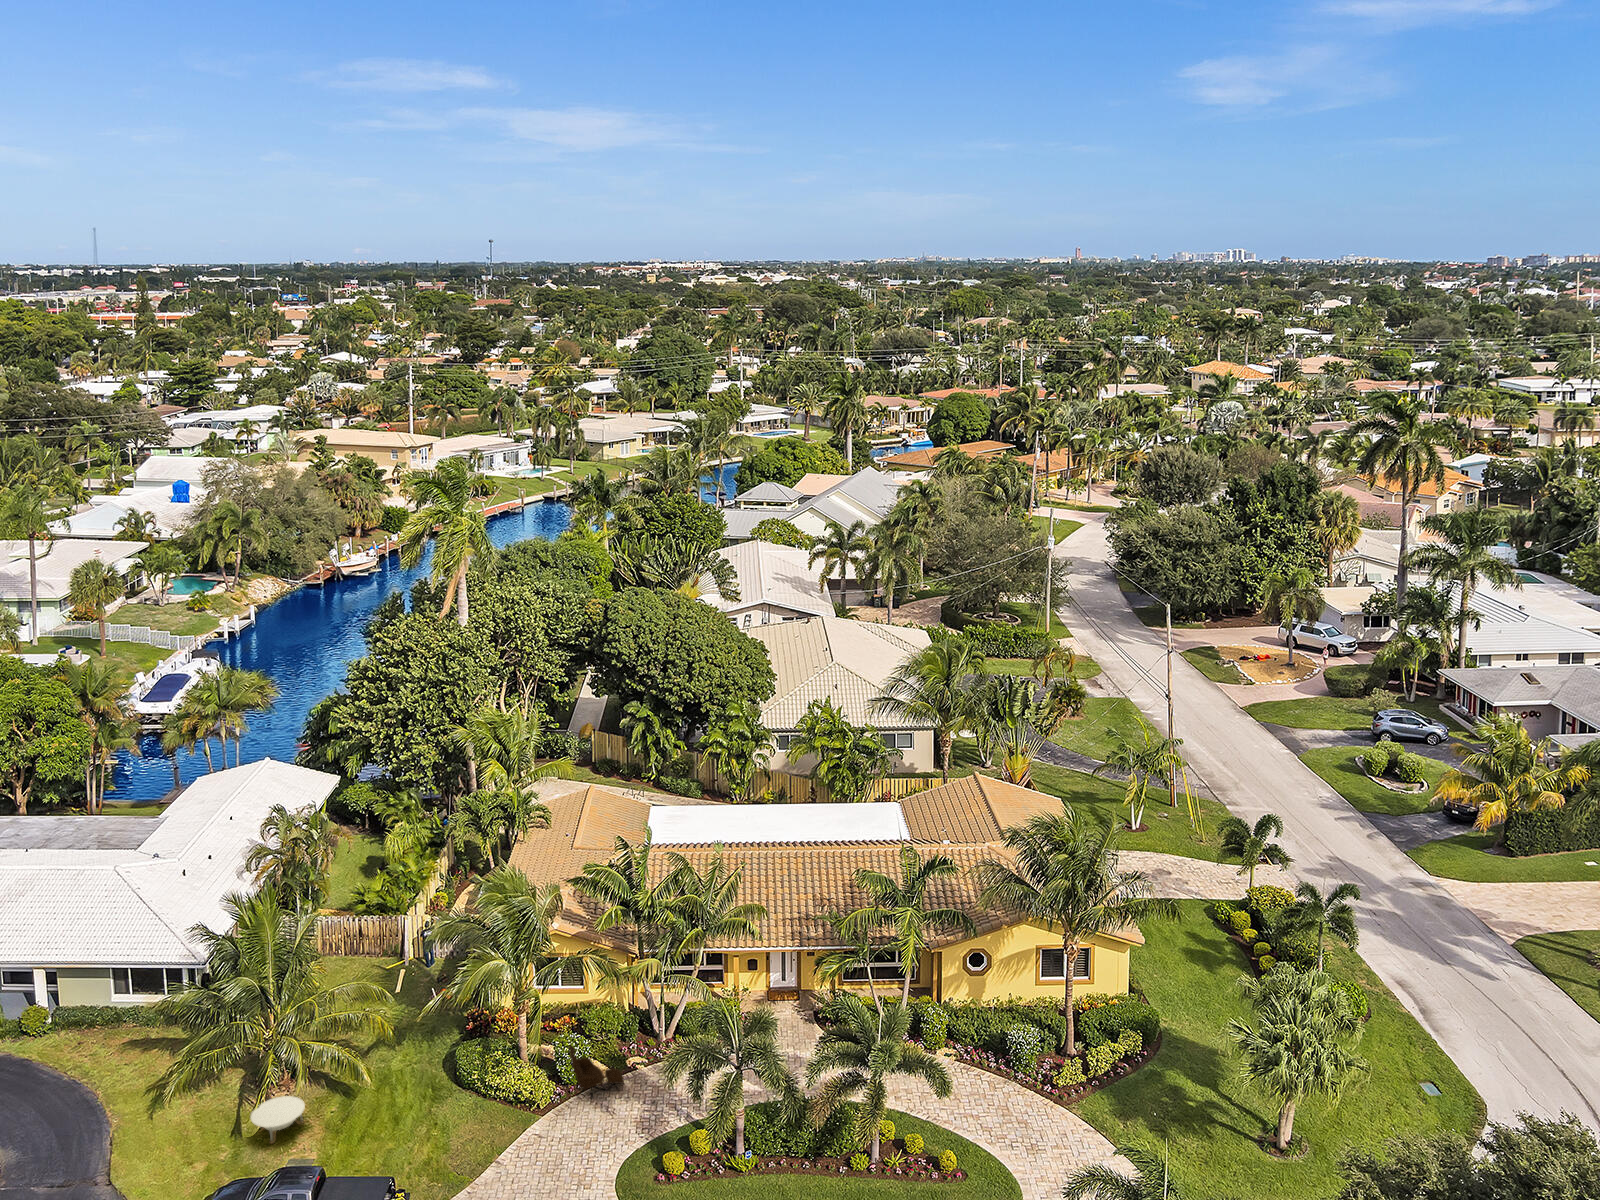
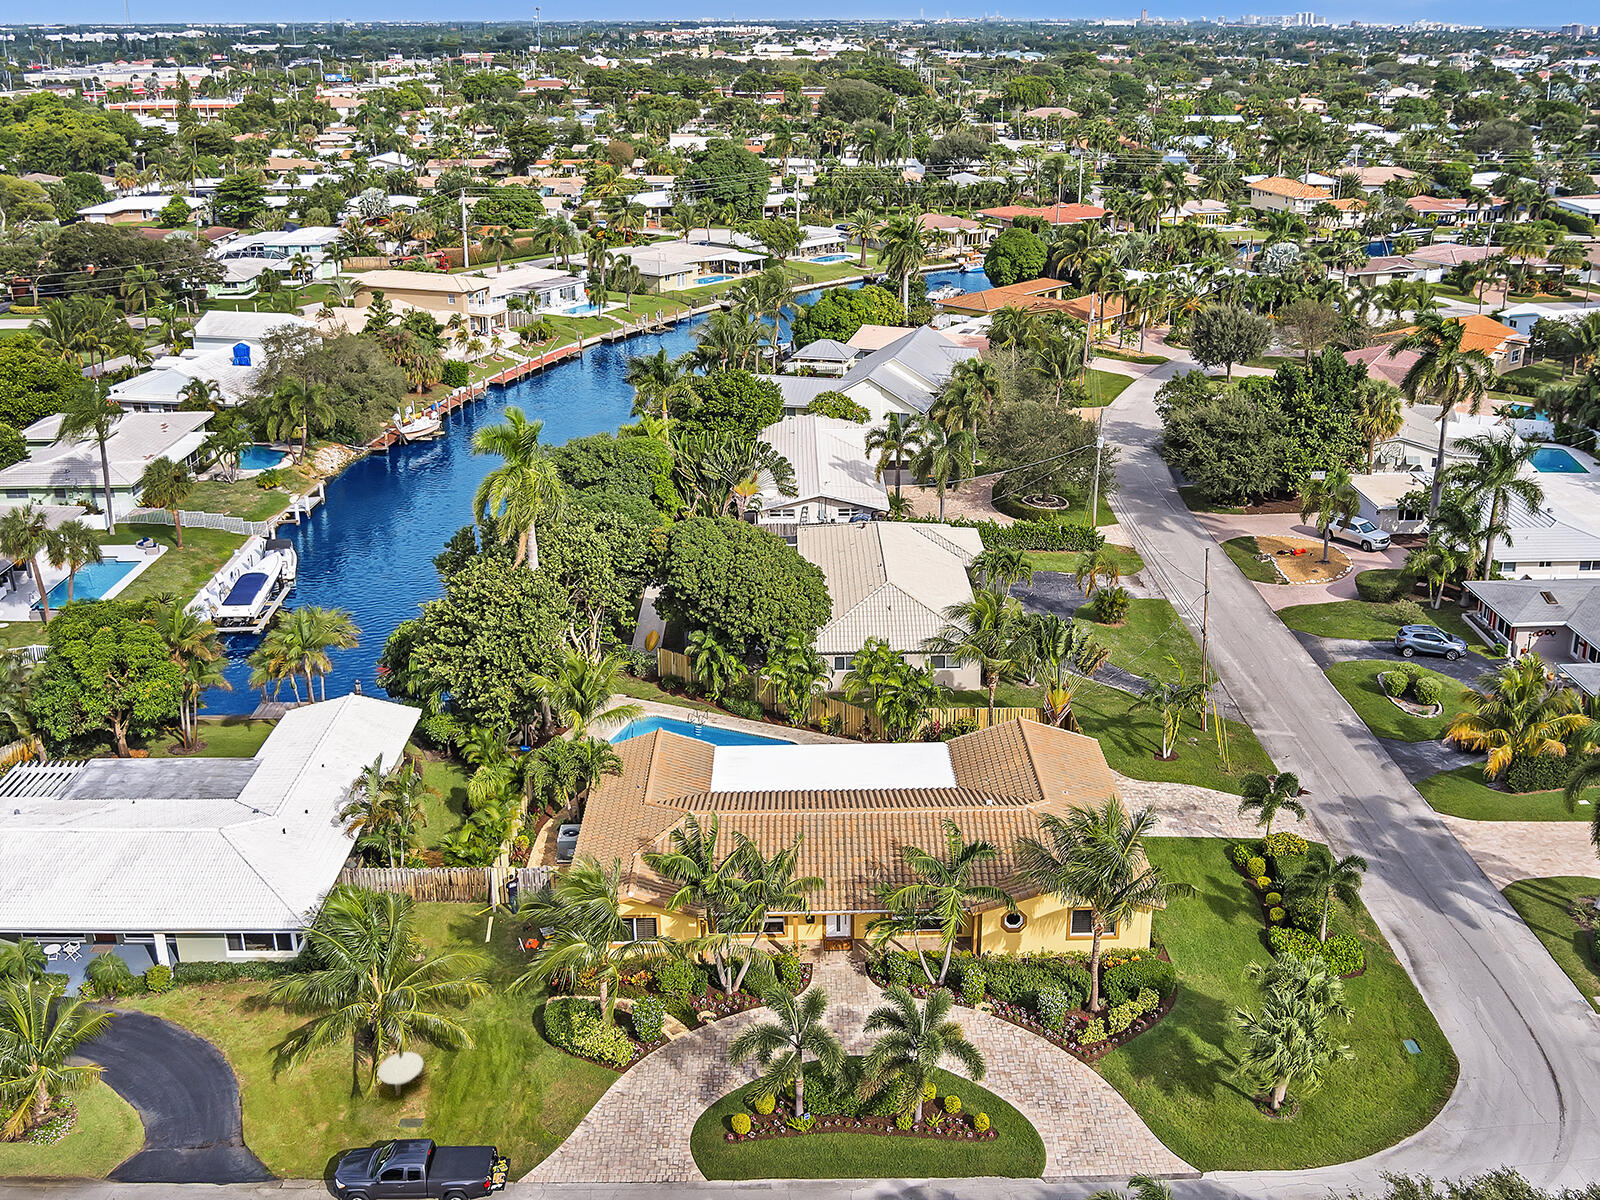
lounge chair: present [569,1046,624,1098] -> none [649,1008,698,1054]

